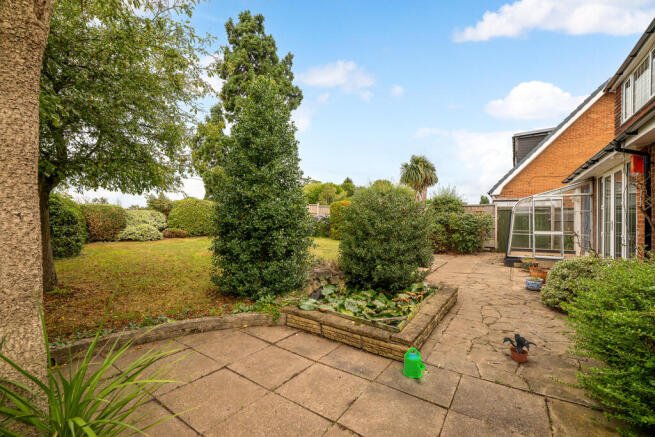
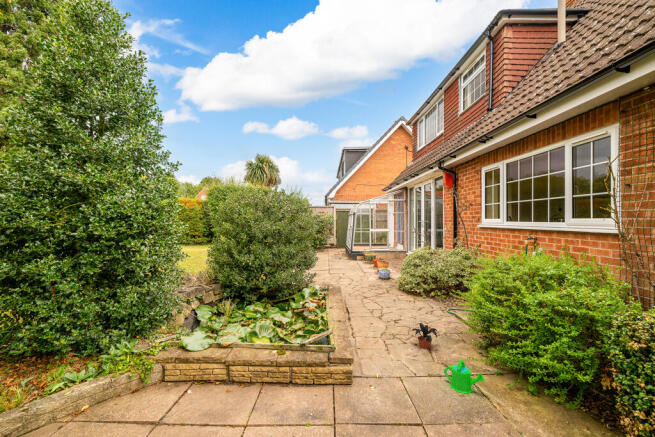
watering can: present [403,348,425,378] -> present [444,359,485,394]

